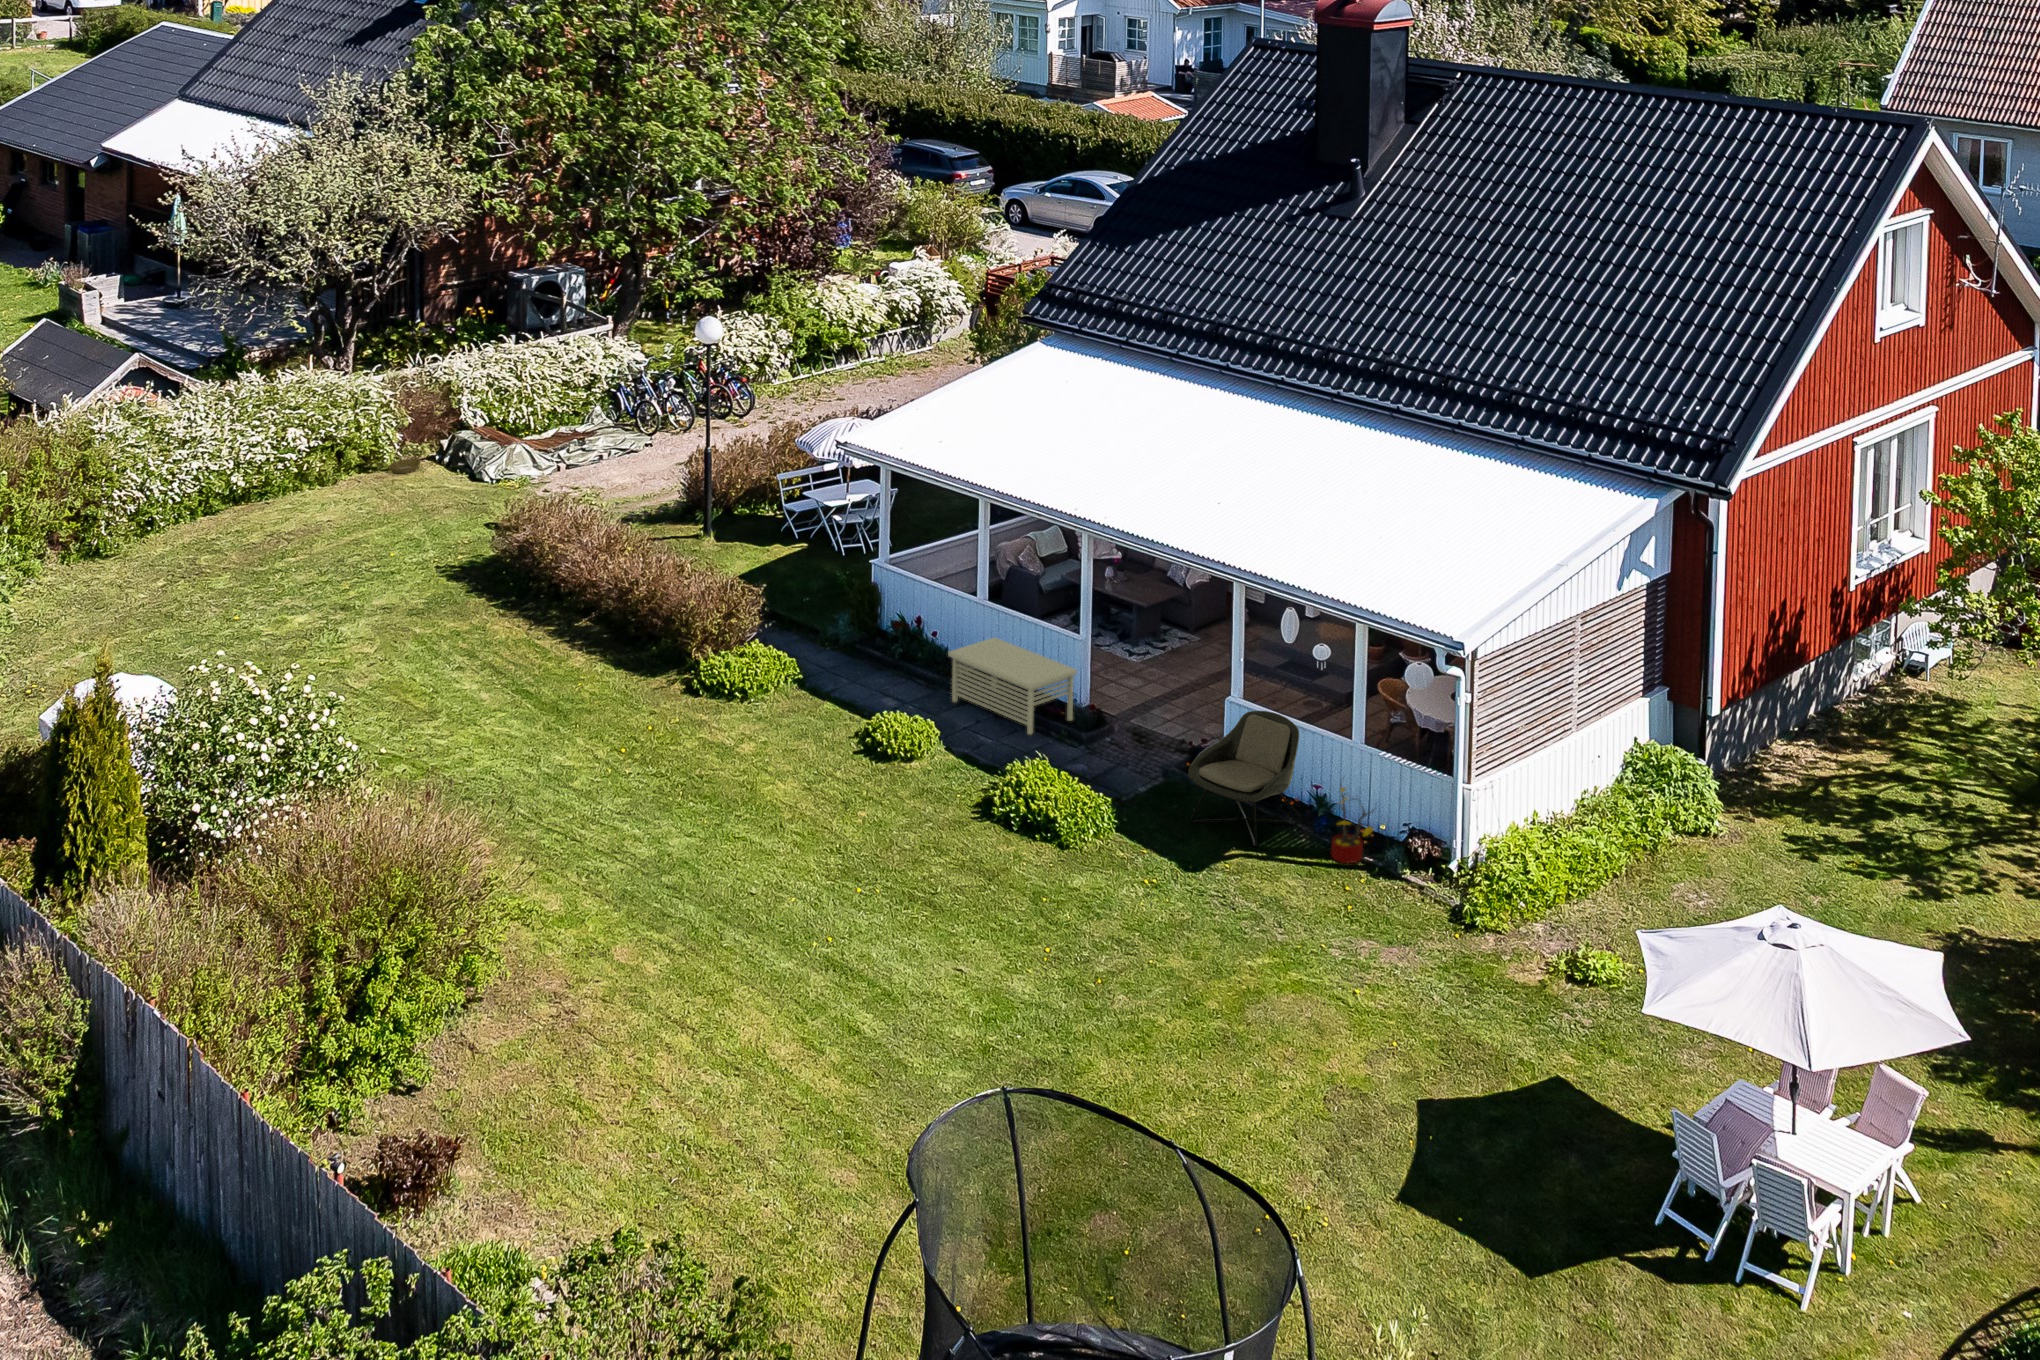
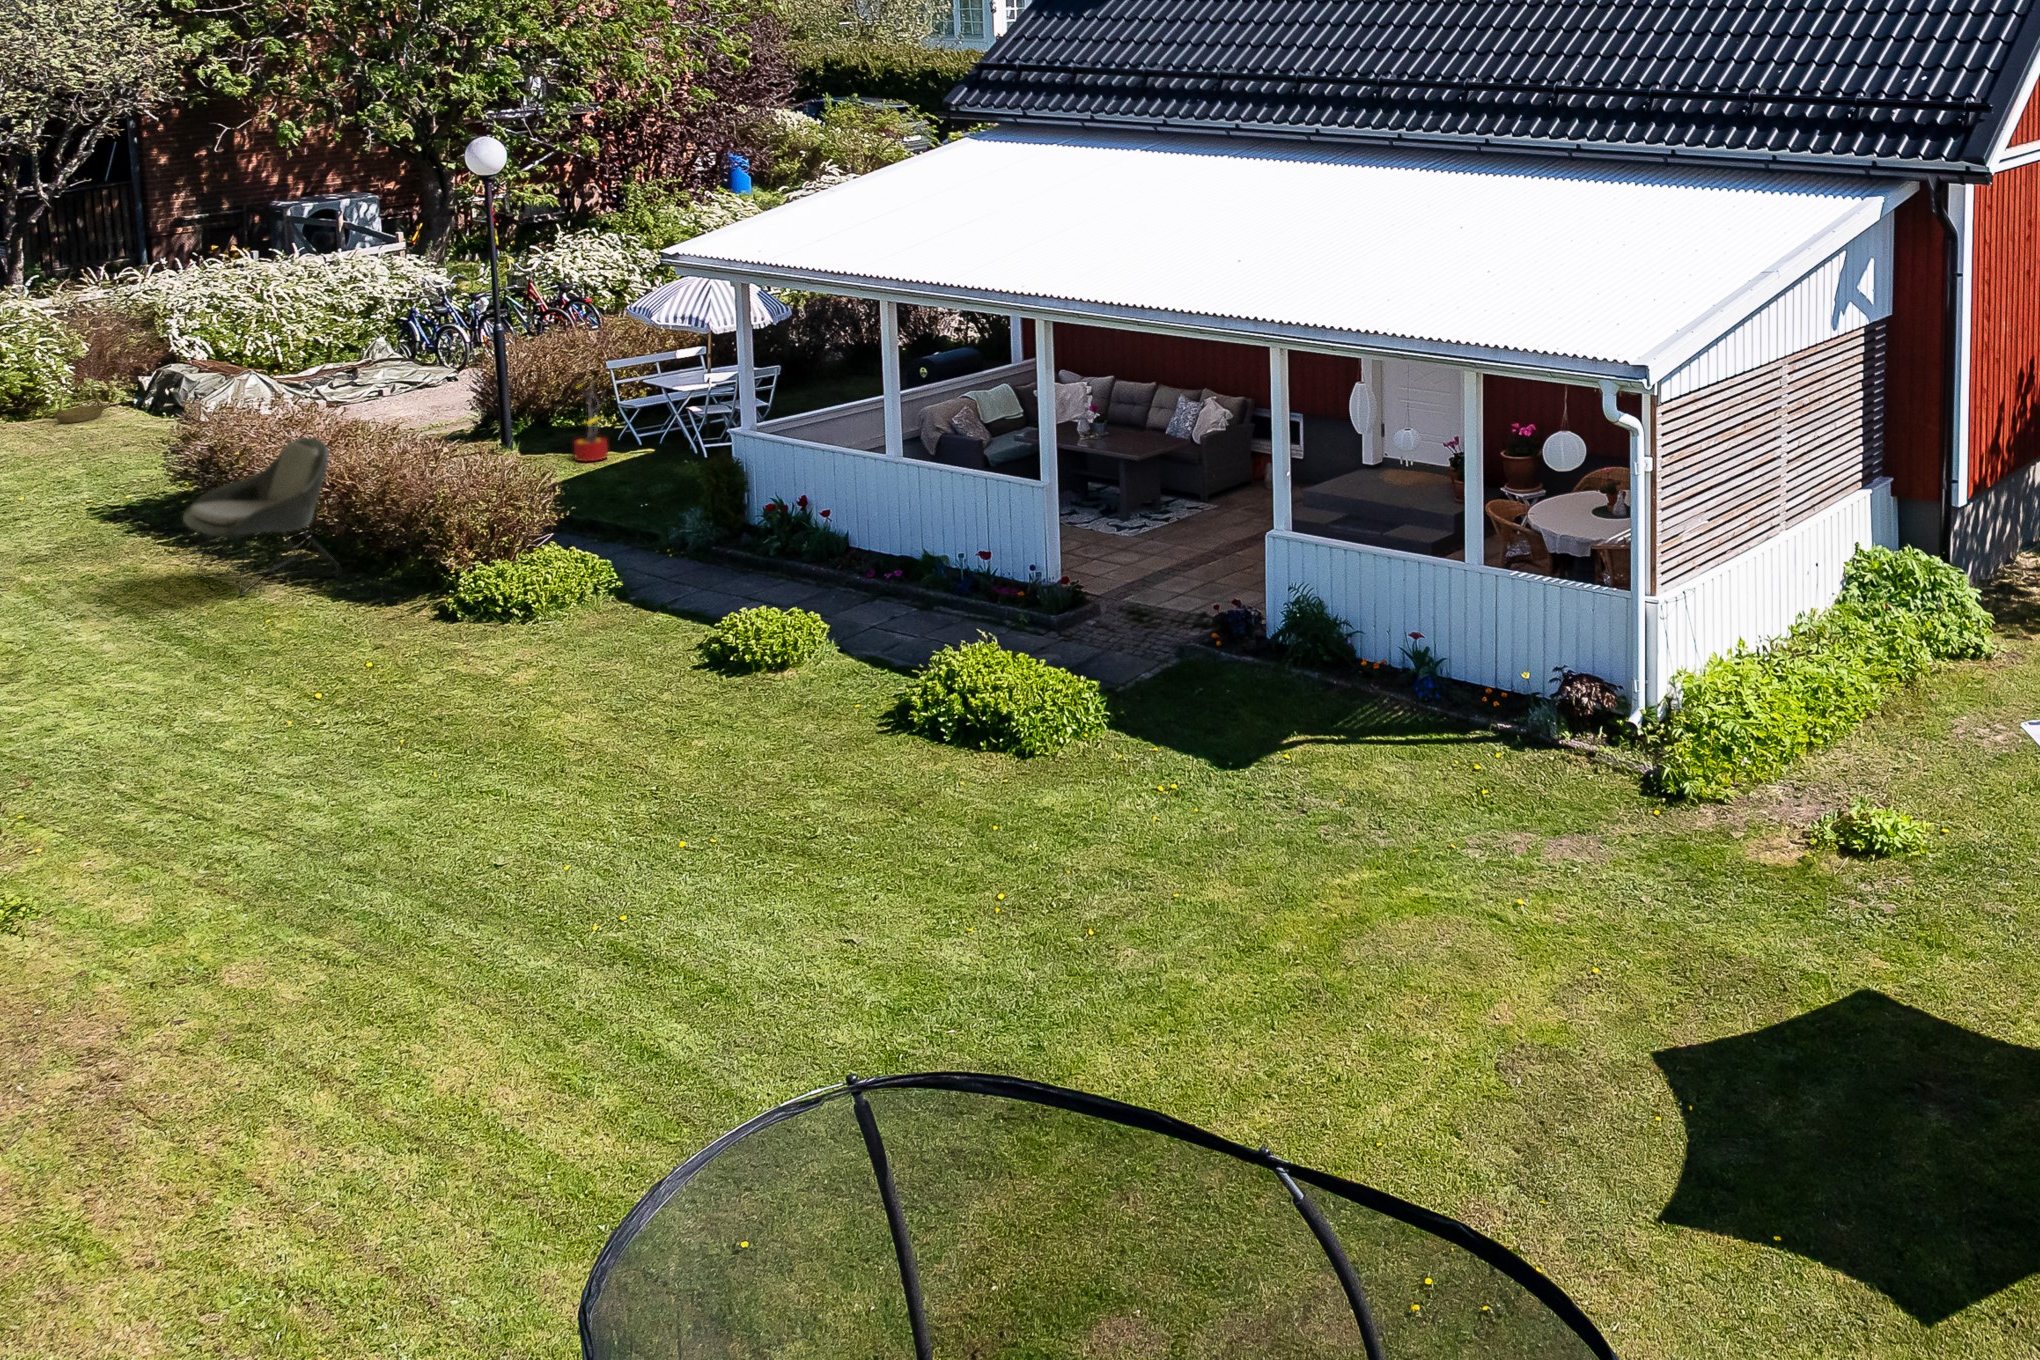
storage bench: present [948,637,1077,734] -> none [846,506,1040,628]
lounge chair: present [1188,711,1300,846] -> present [183,437,340,596]
decorative plant: present [1331,787,1373,863] -> present [574,390,608,461]

